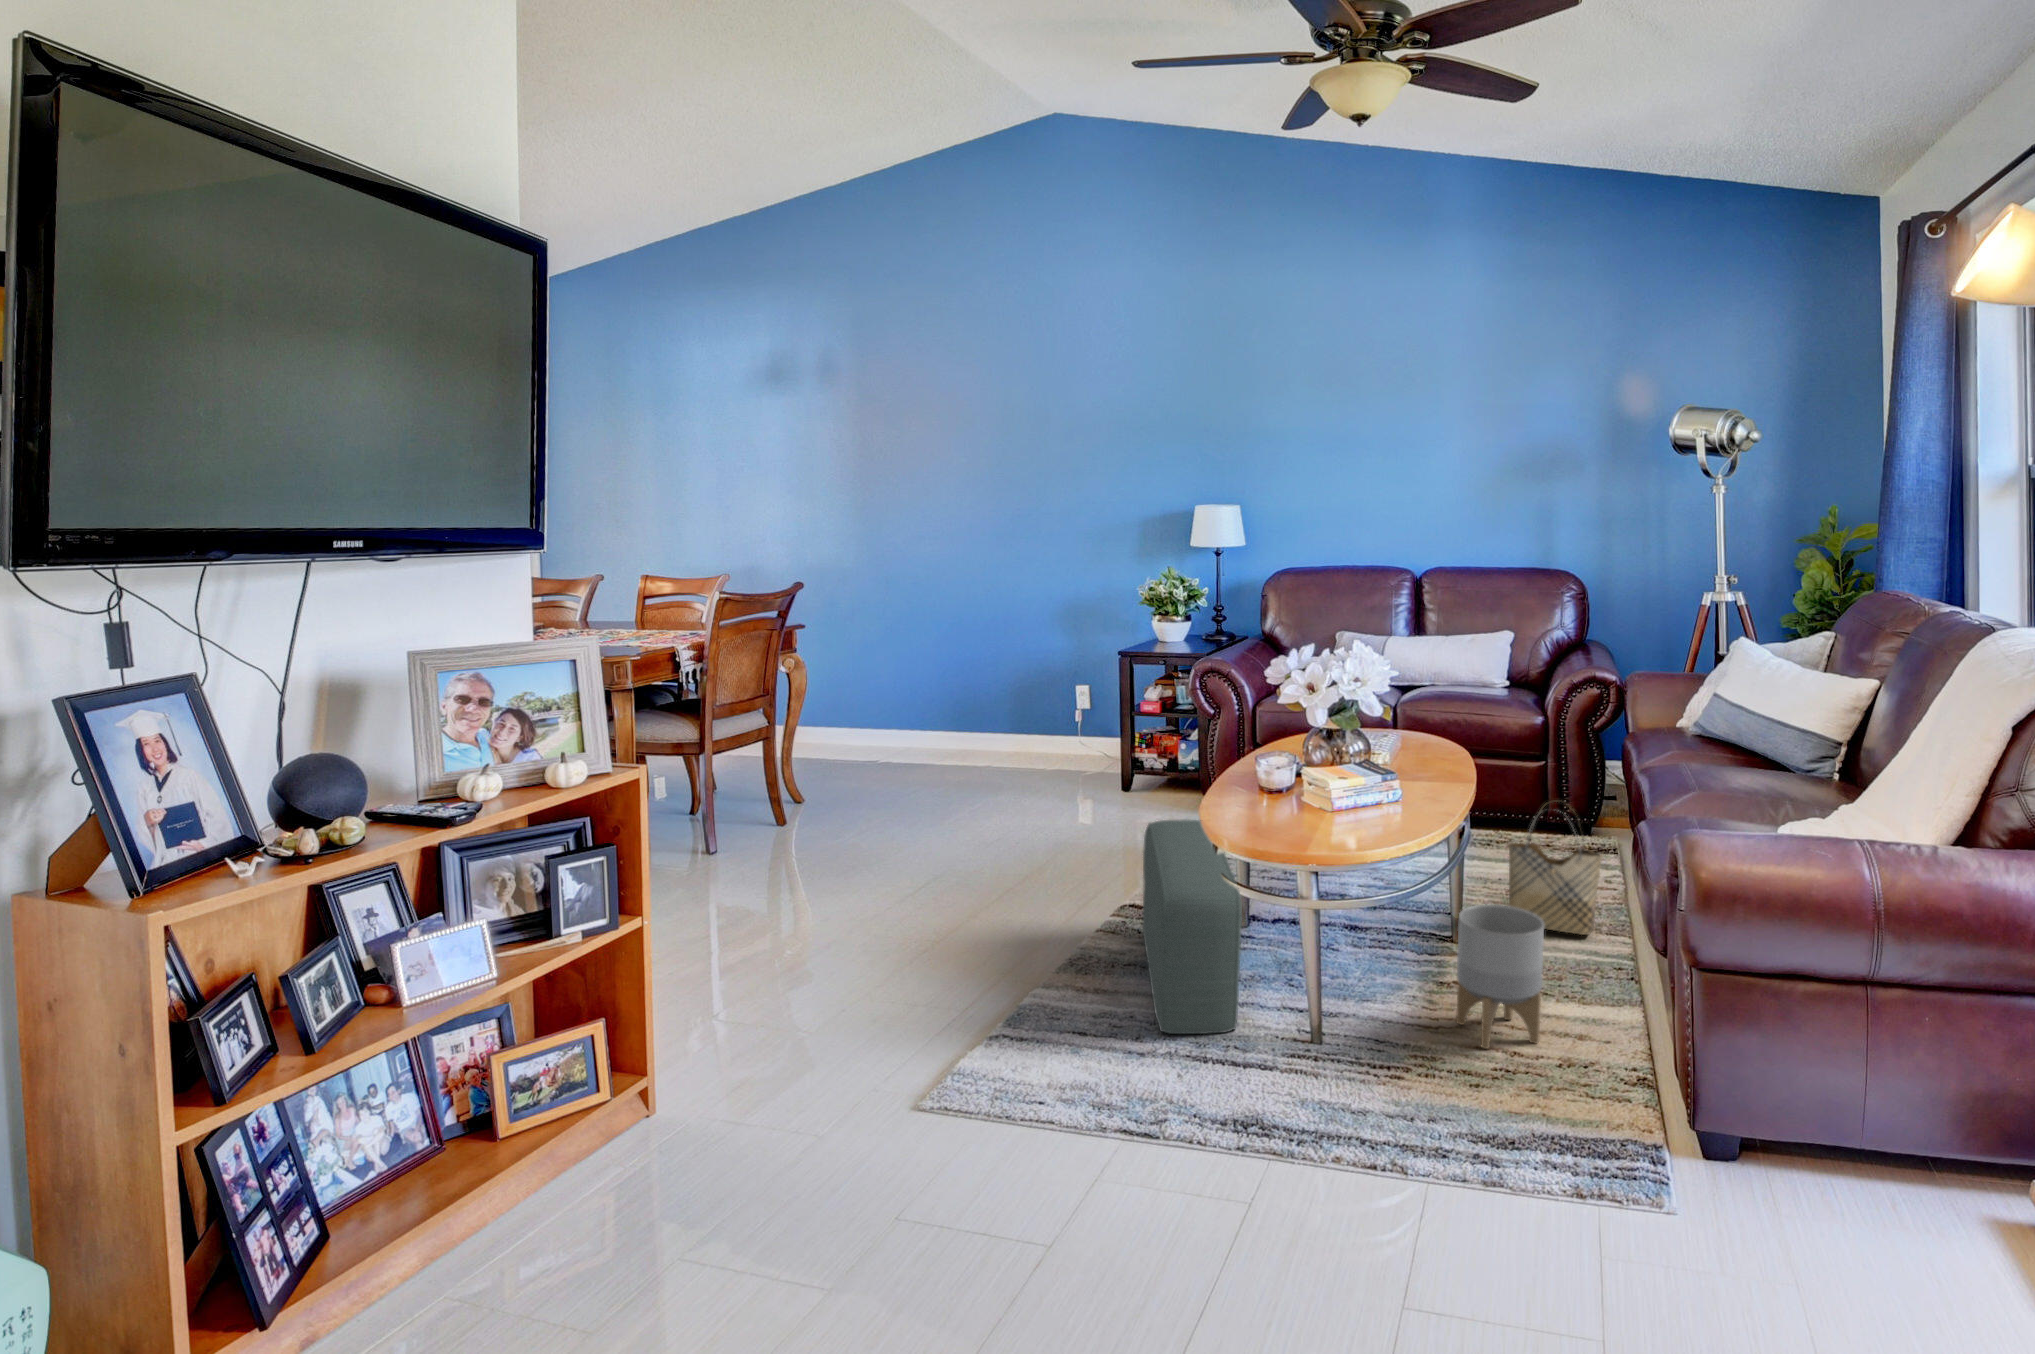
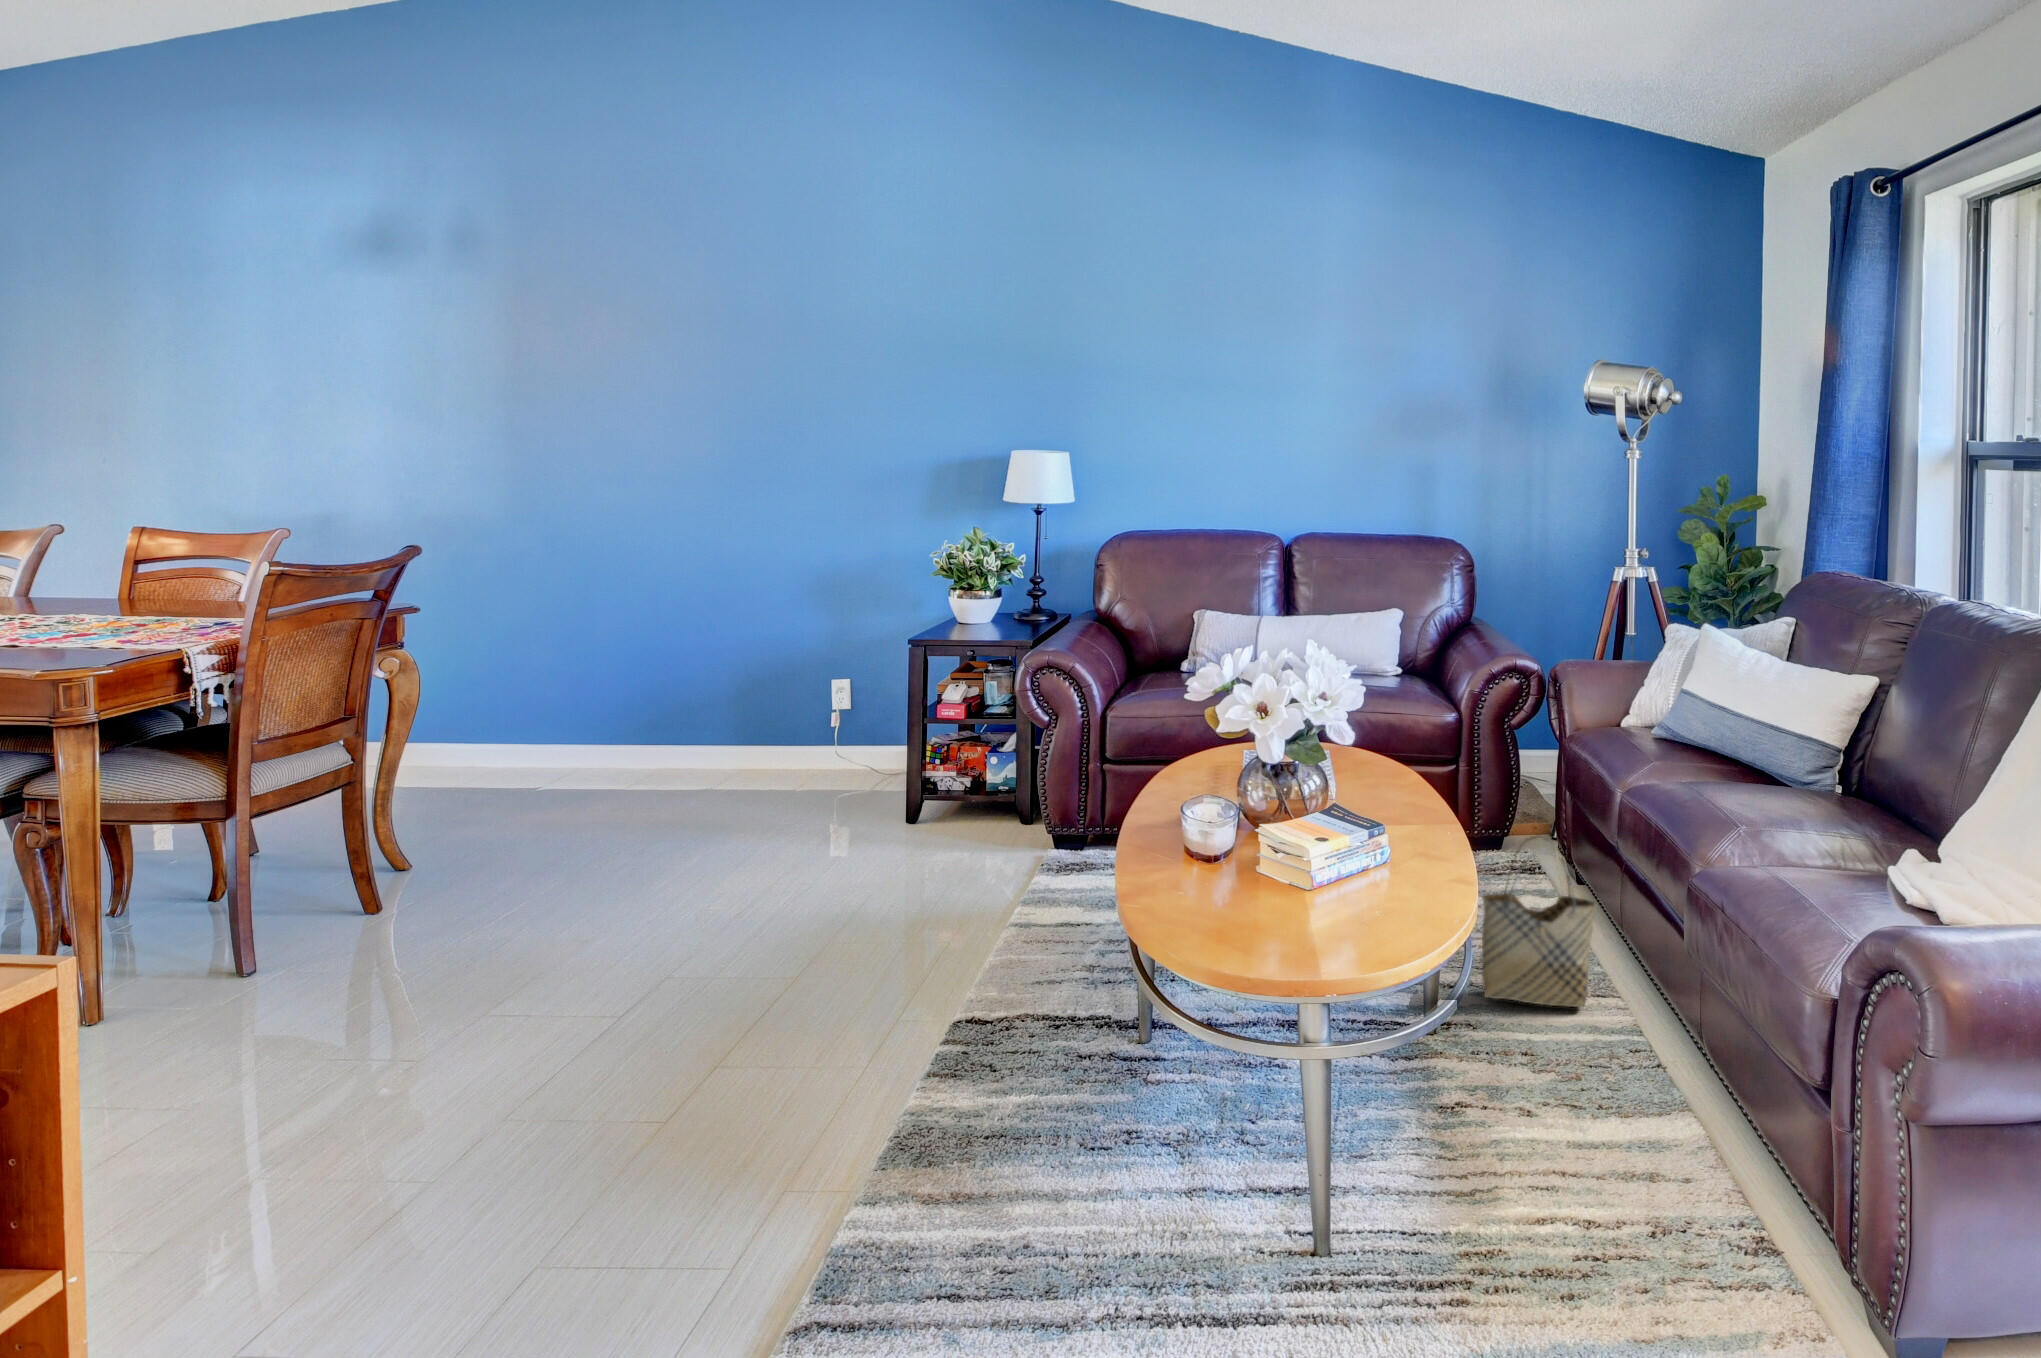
pouf: present [1143,820,1242,1034] -> none [1007,902,1206,1269]
planter: present [1456,905,1544,1049] -> none [1490,1010,1616,1224]

